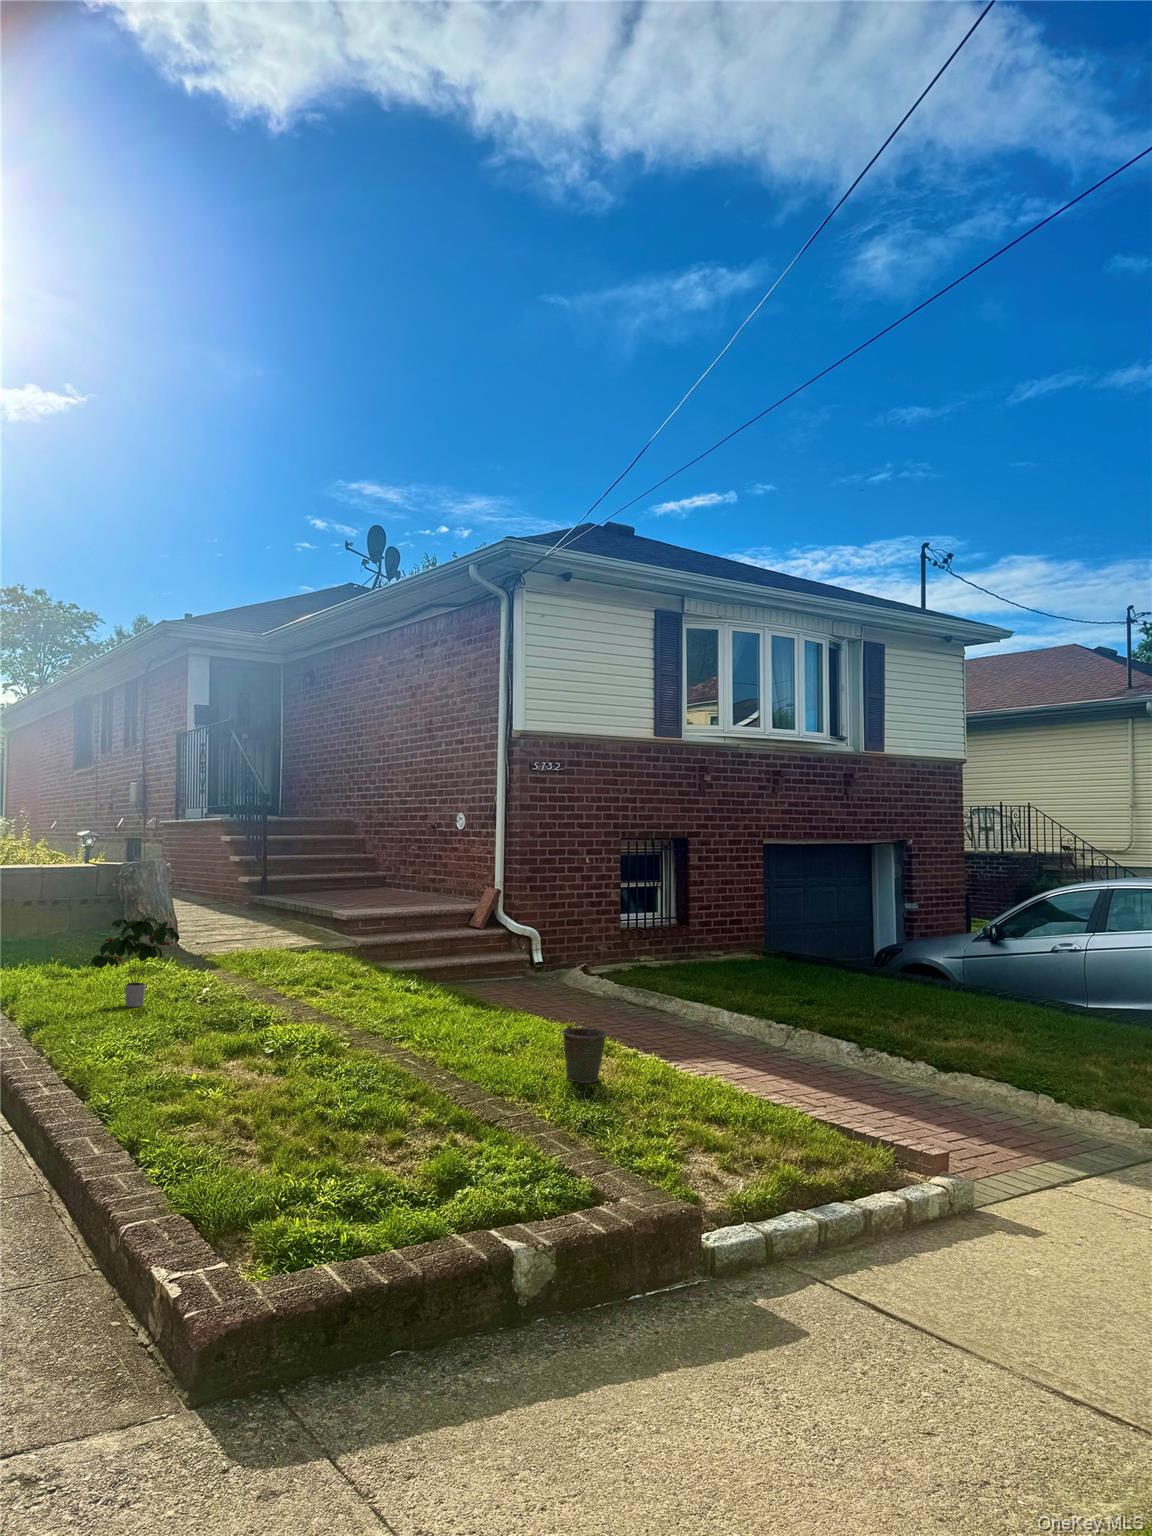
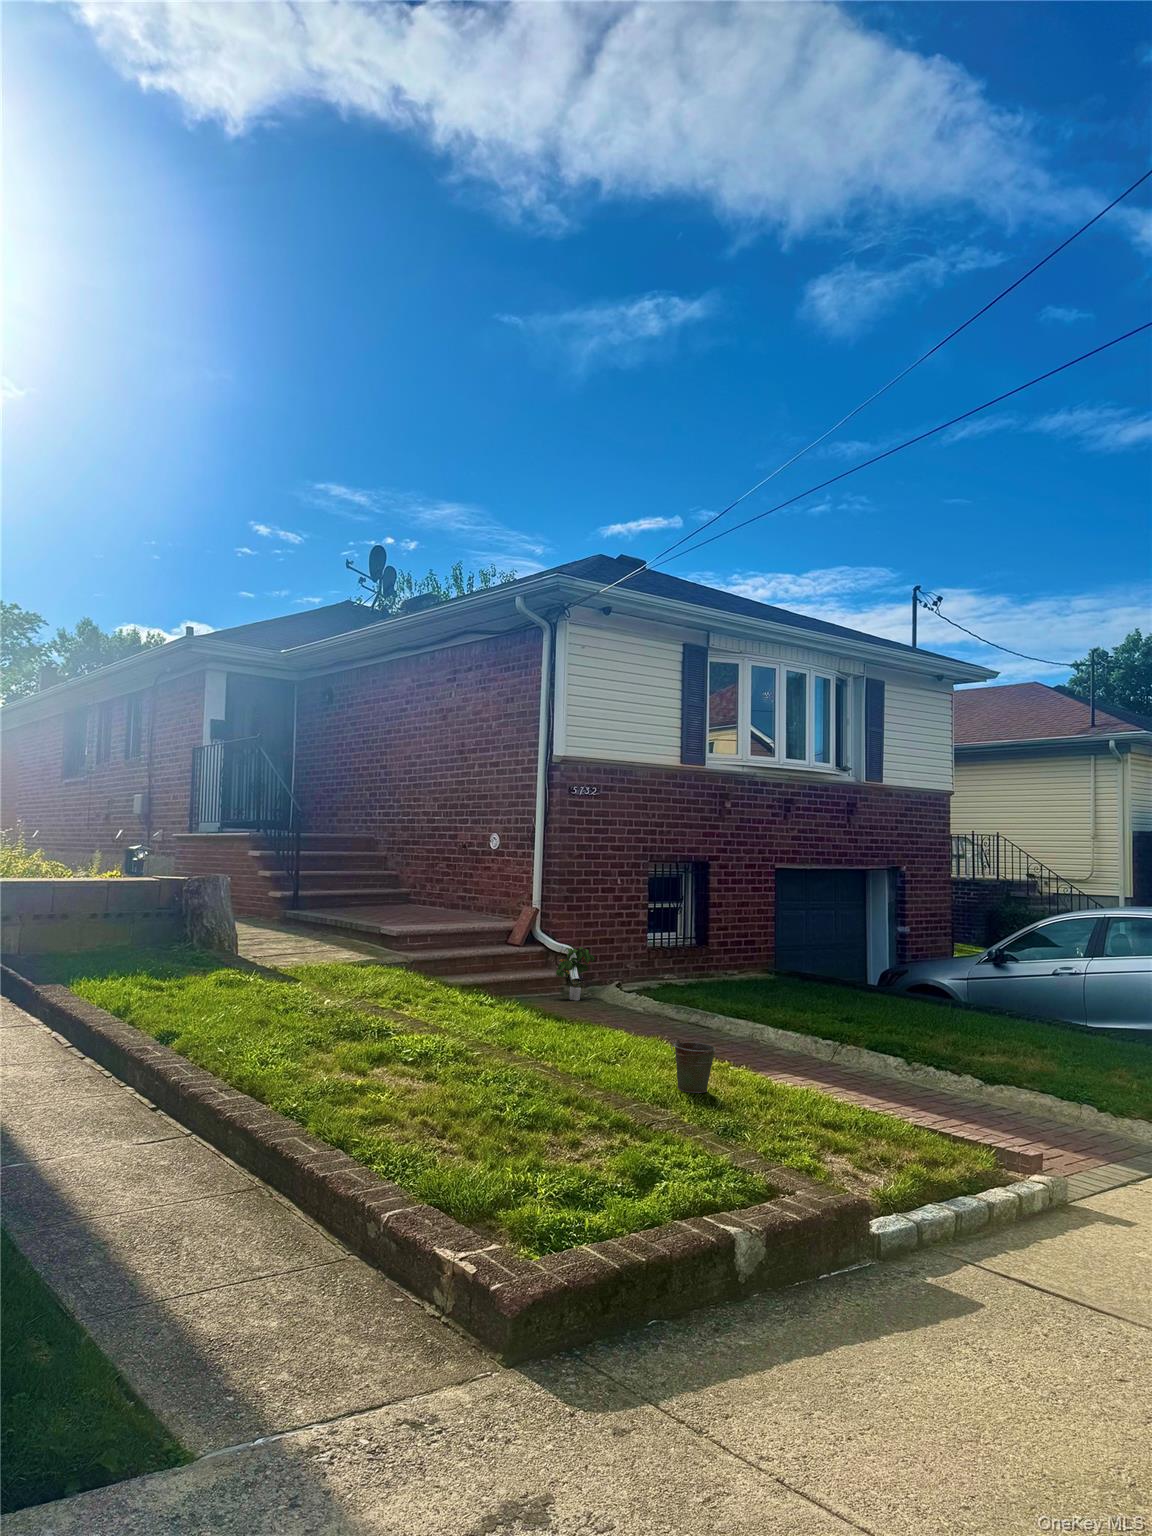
potted plant: present [91,917,179,1007] -> present [556,947,595,1000]

